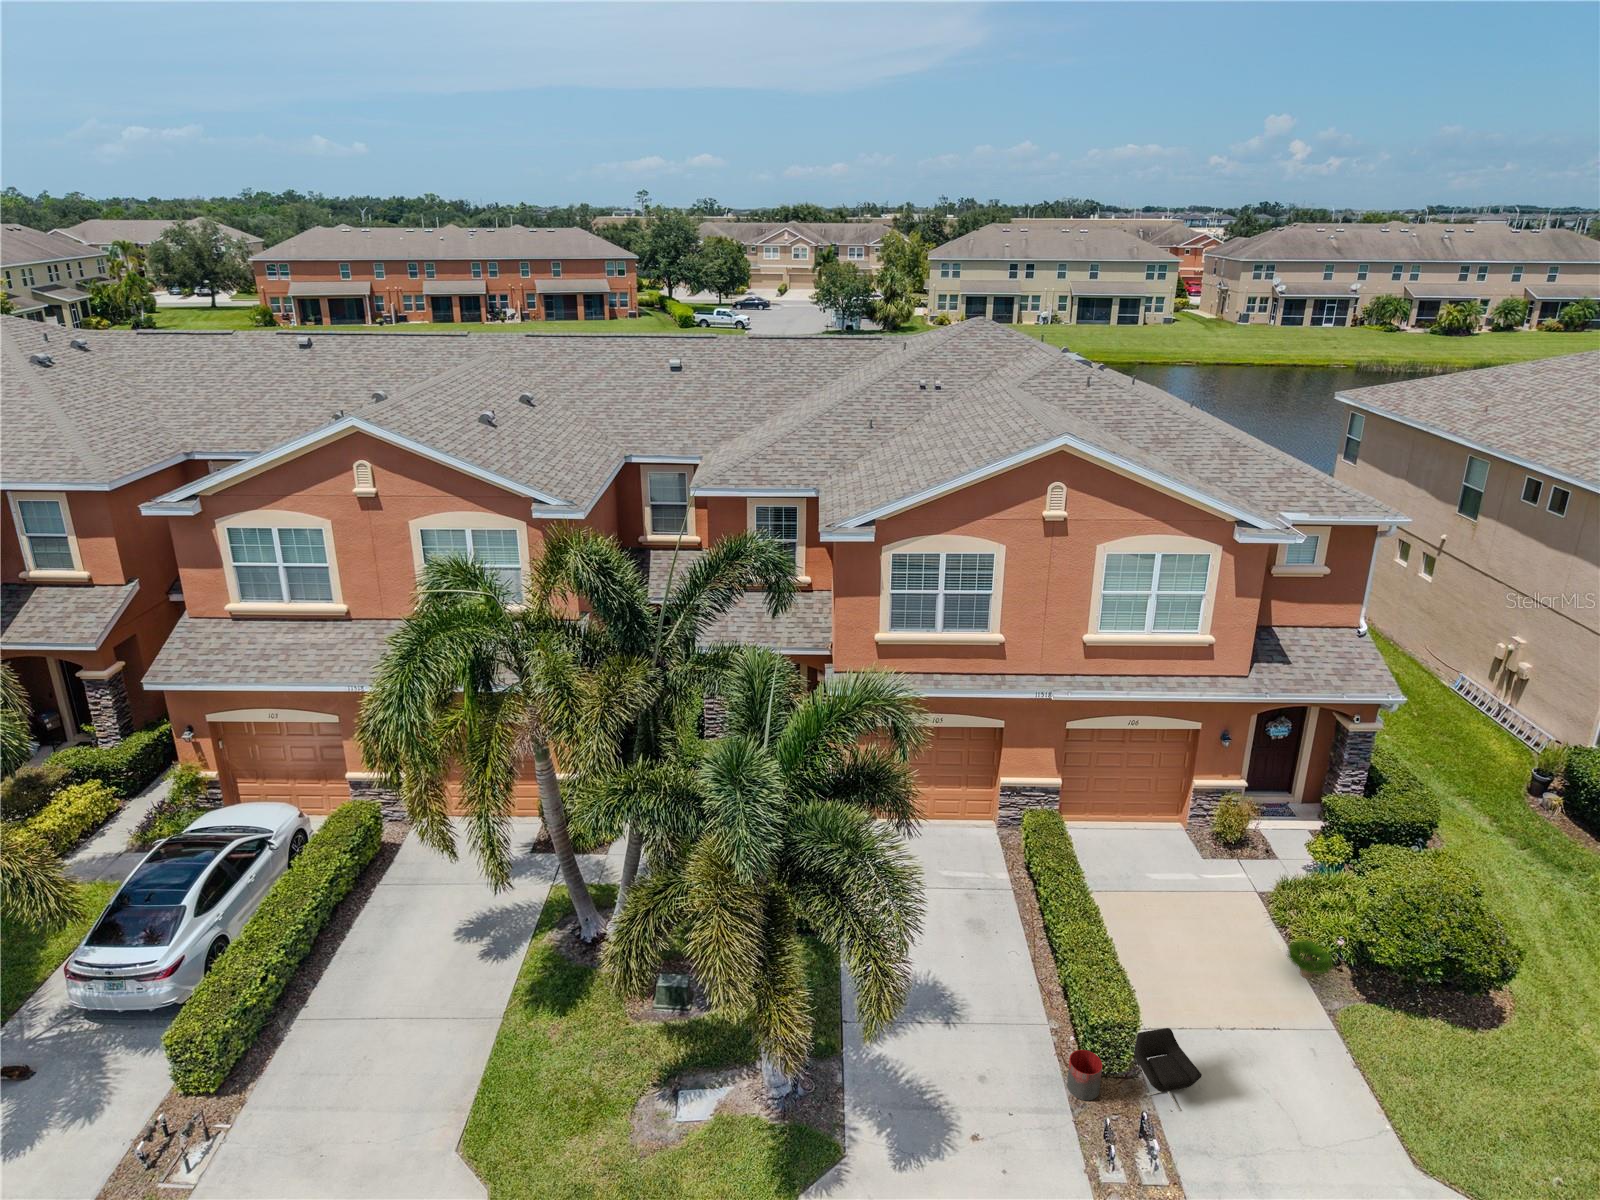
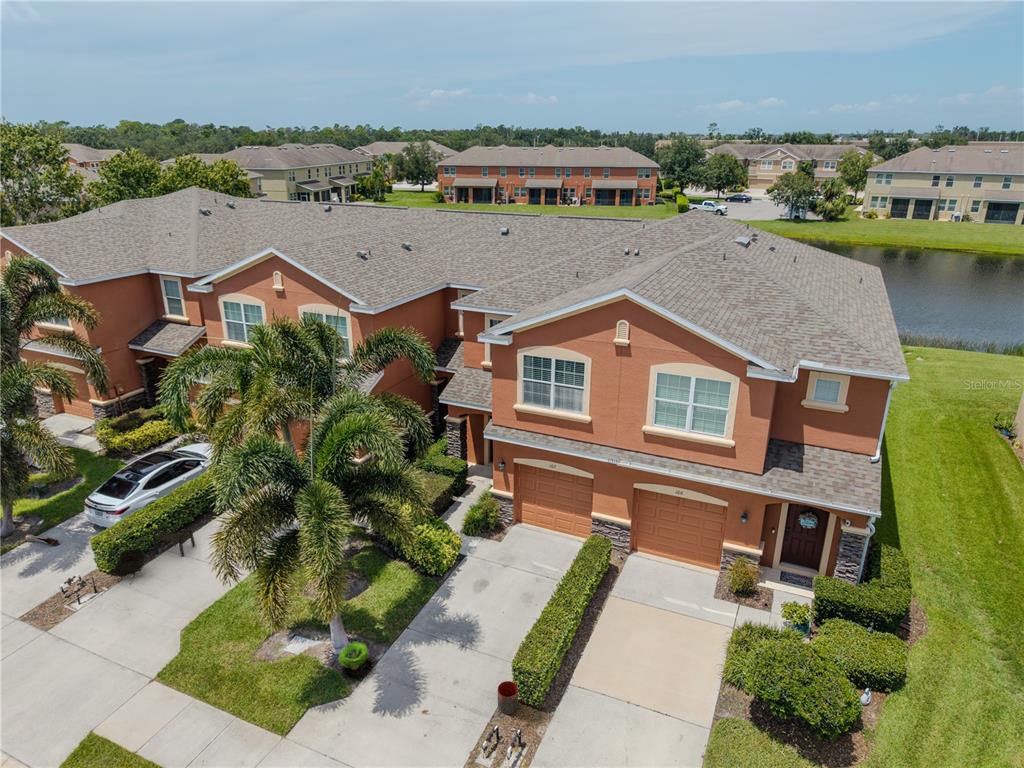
potted plant: present [1287,939,1332,978] -> present [339,643,368,670]
bench: none [272,964,352,1029] -> present [153,526,195,556]
lounge chair: present [1134,1028,1202,1111] -> present [113,548,145,578]

